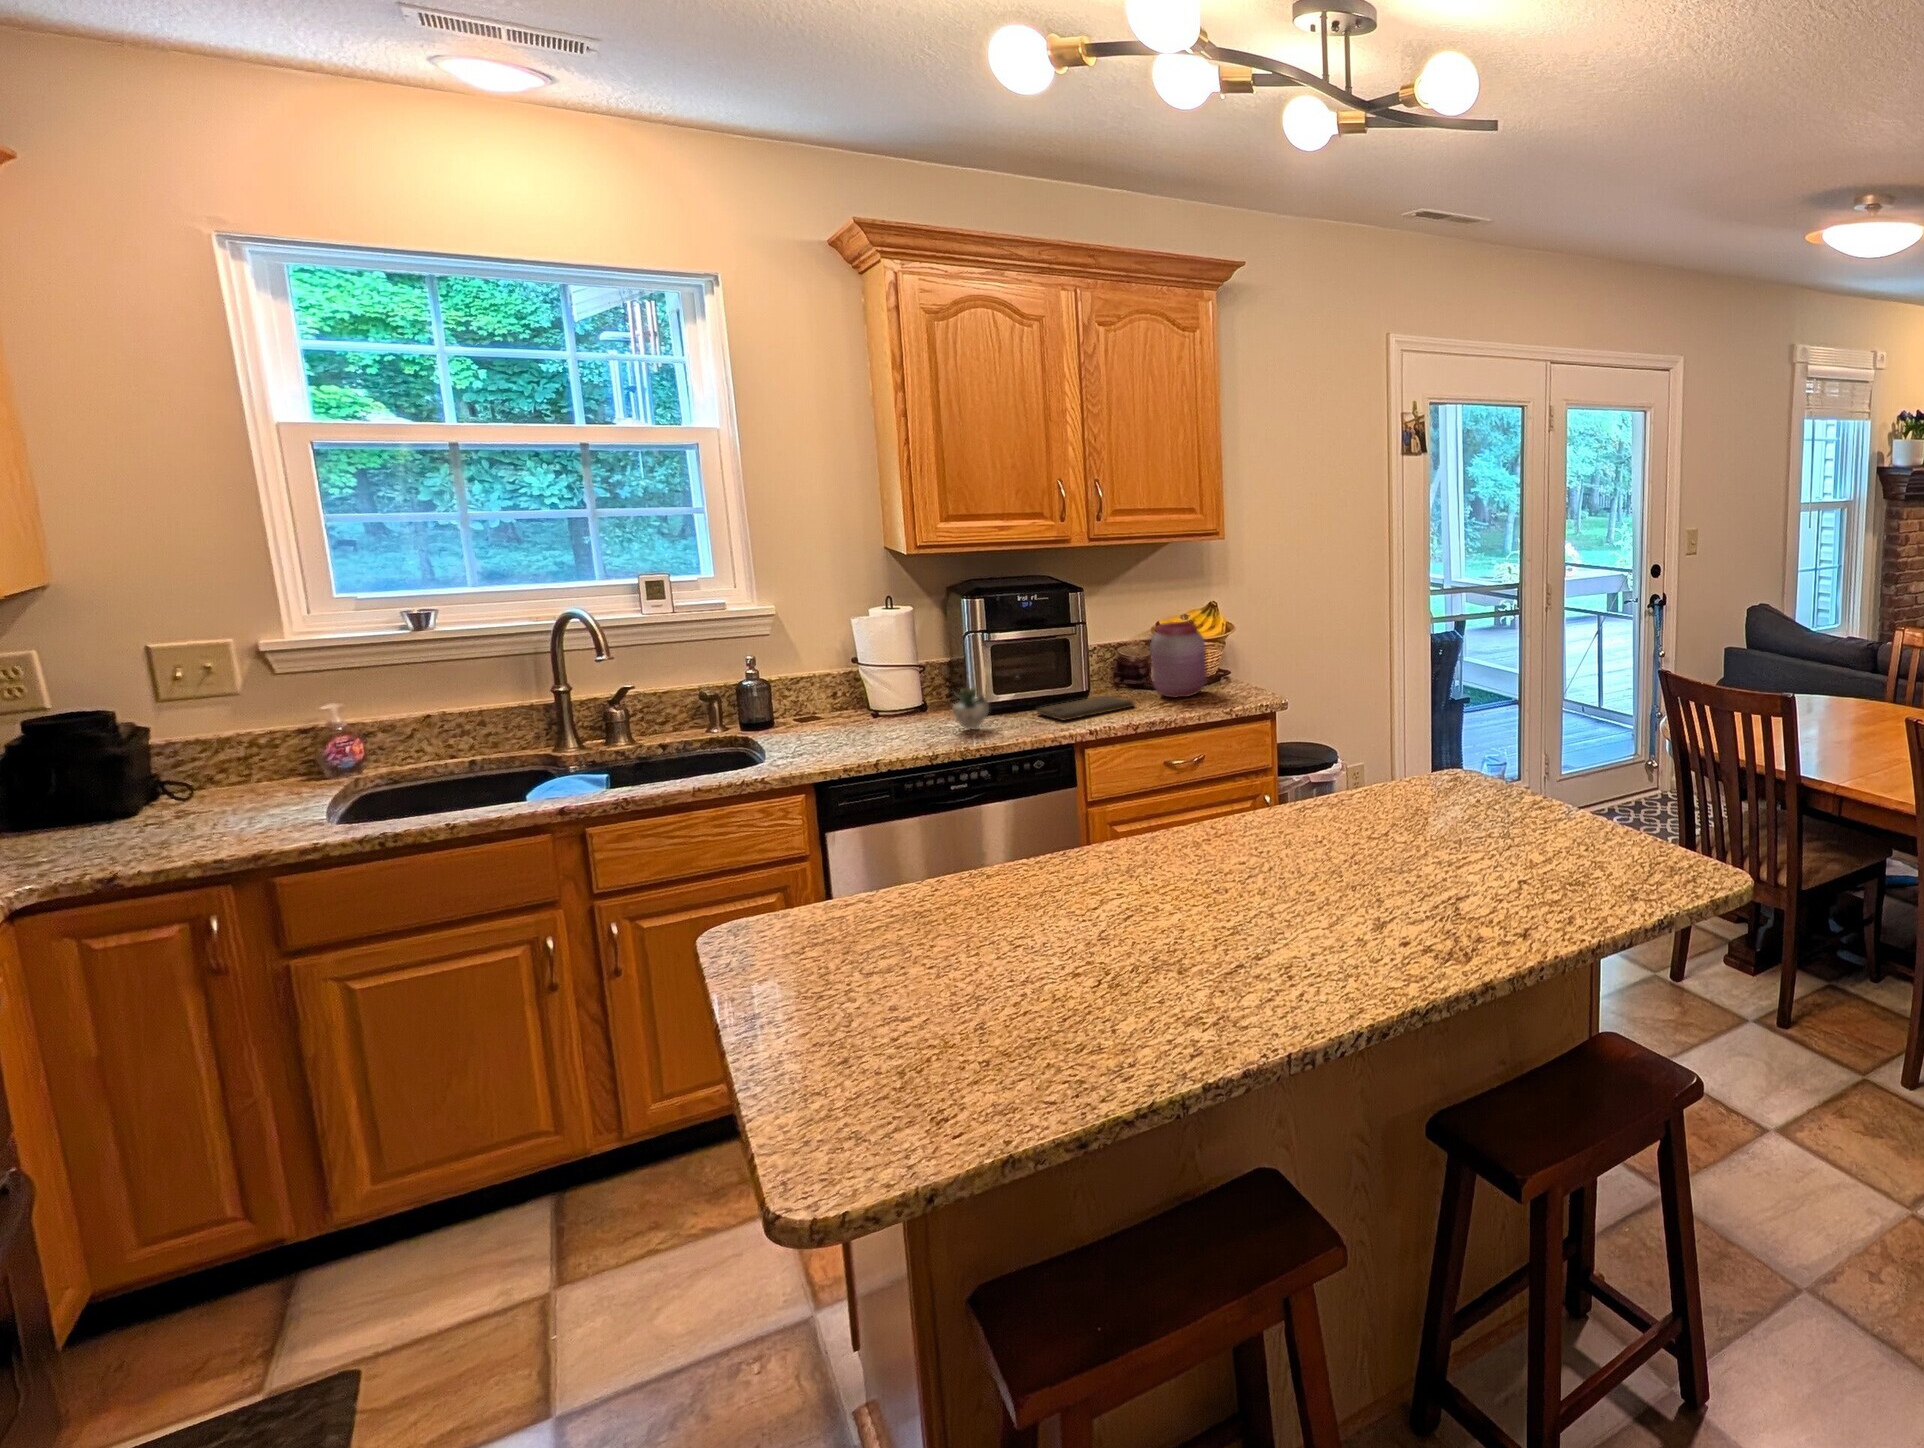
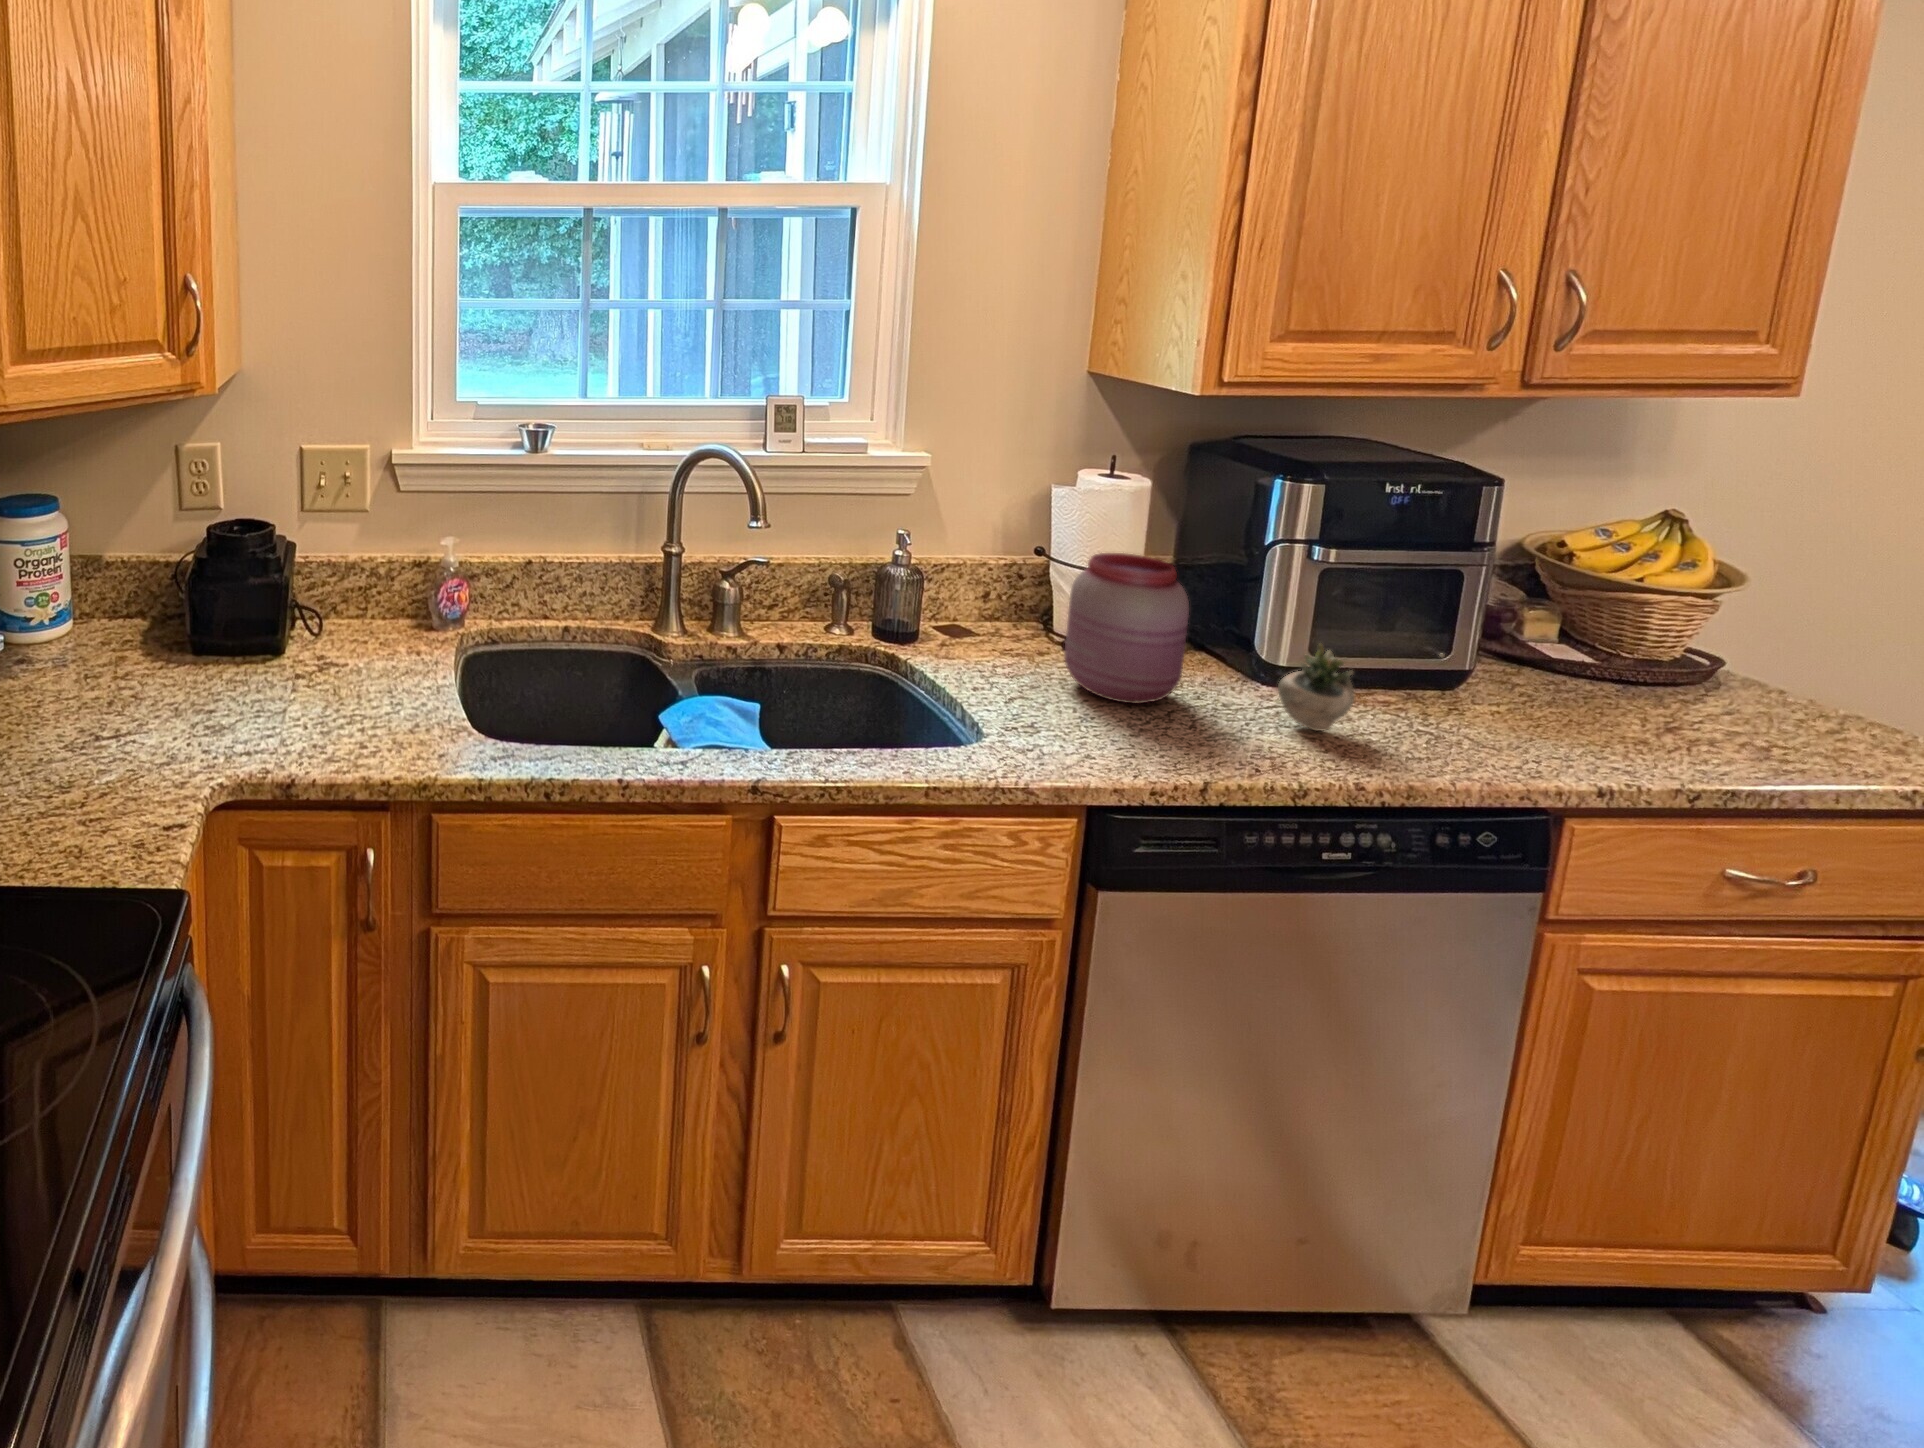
jar: present [1150,622,1207,698] -> present [1064,553,1189,703]
cutting board: present [1037,695,1134,720] -> none [1406,689,1635,751]

